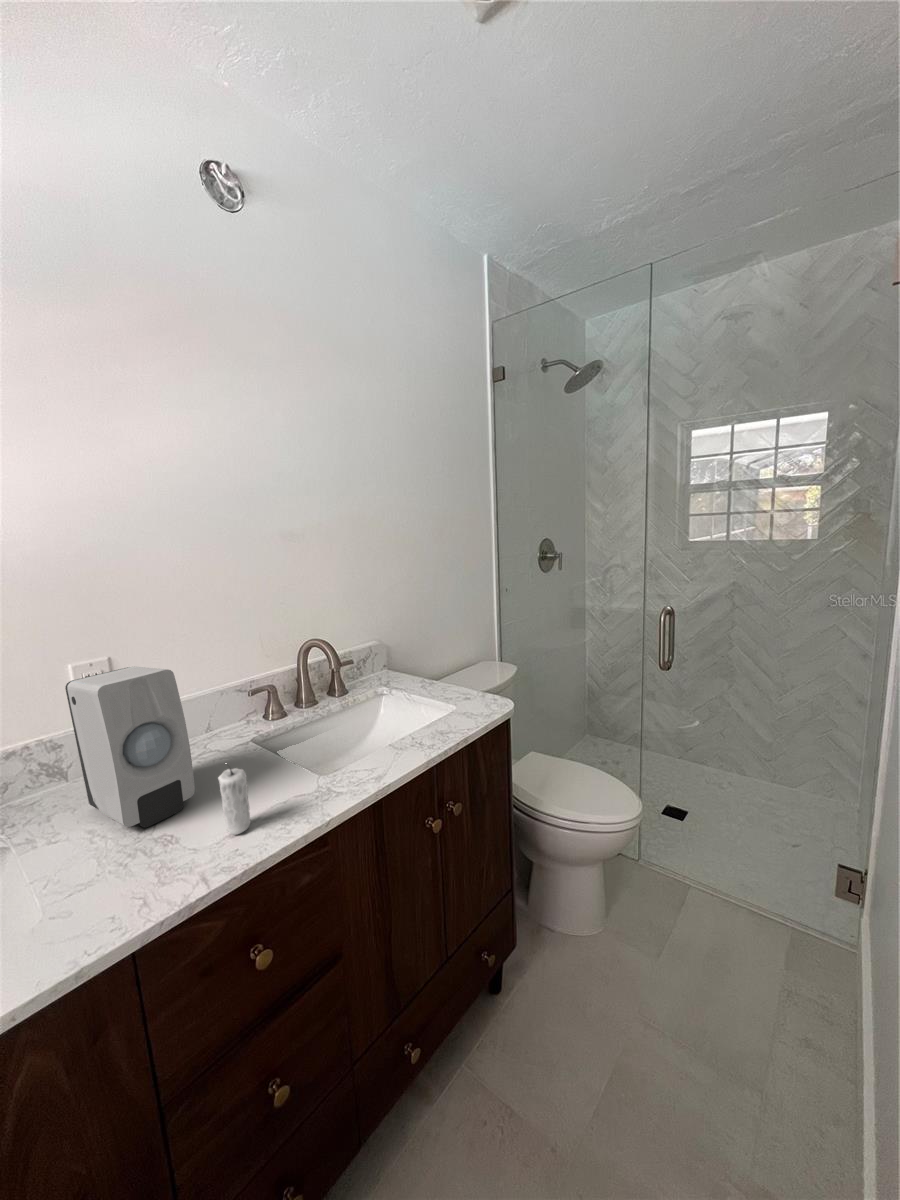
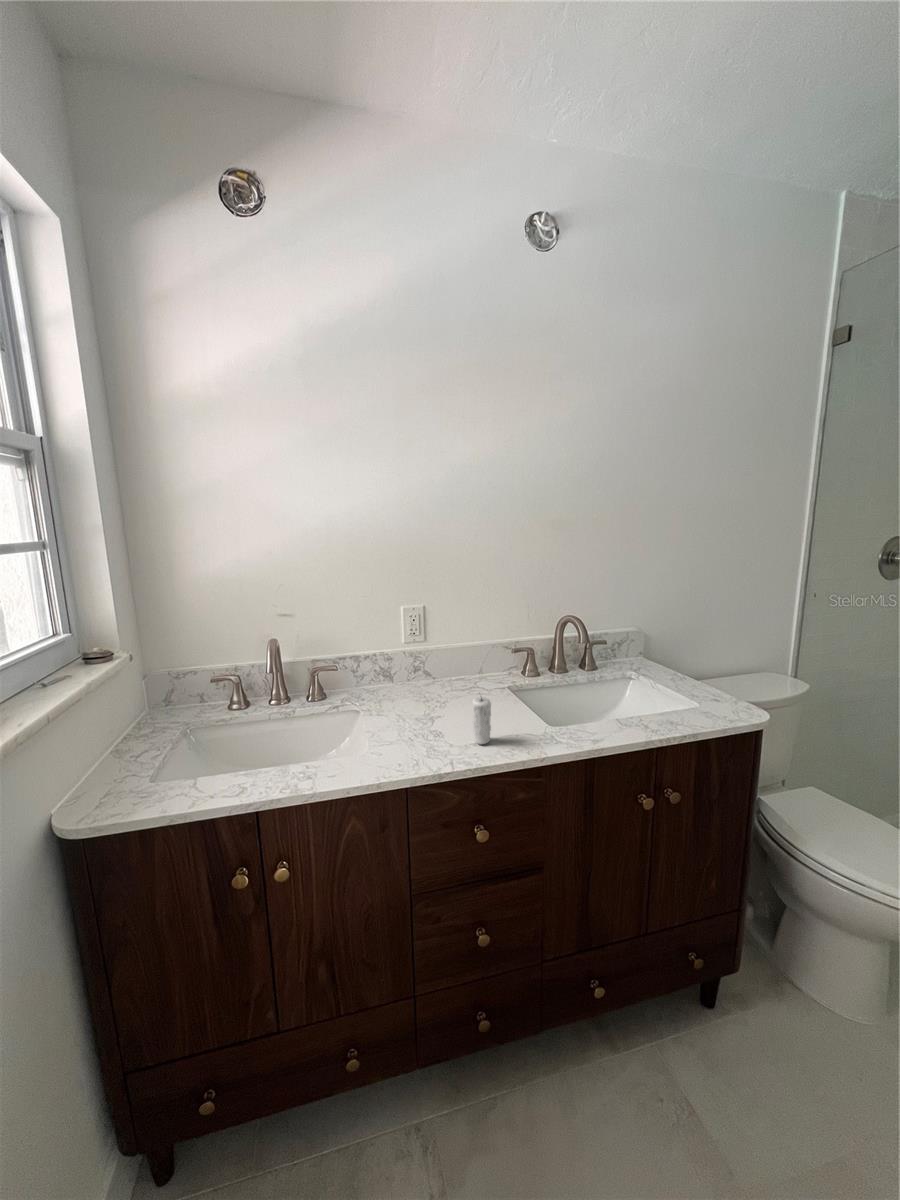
soap dispenser: present [65,667,195,828] -> none [398,614,461,722]

